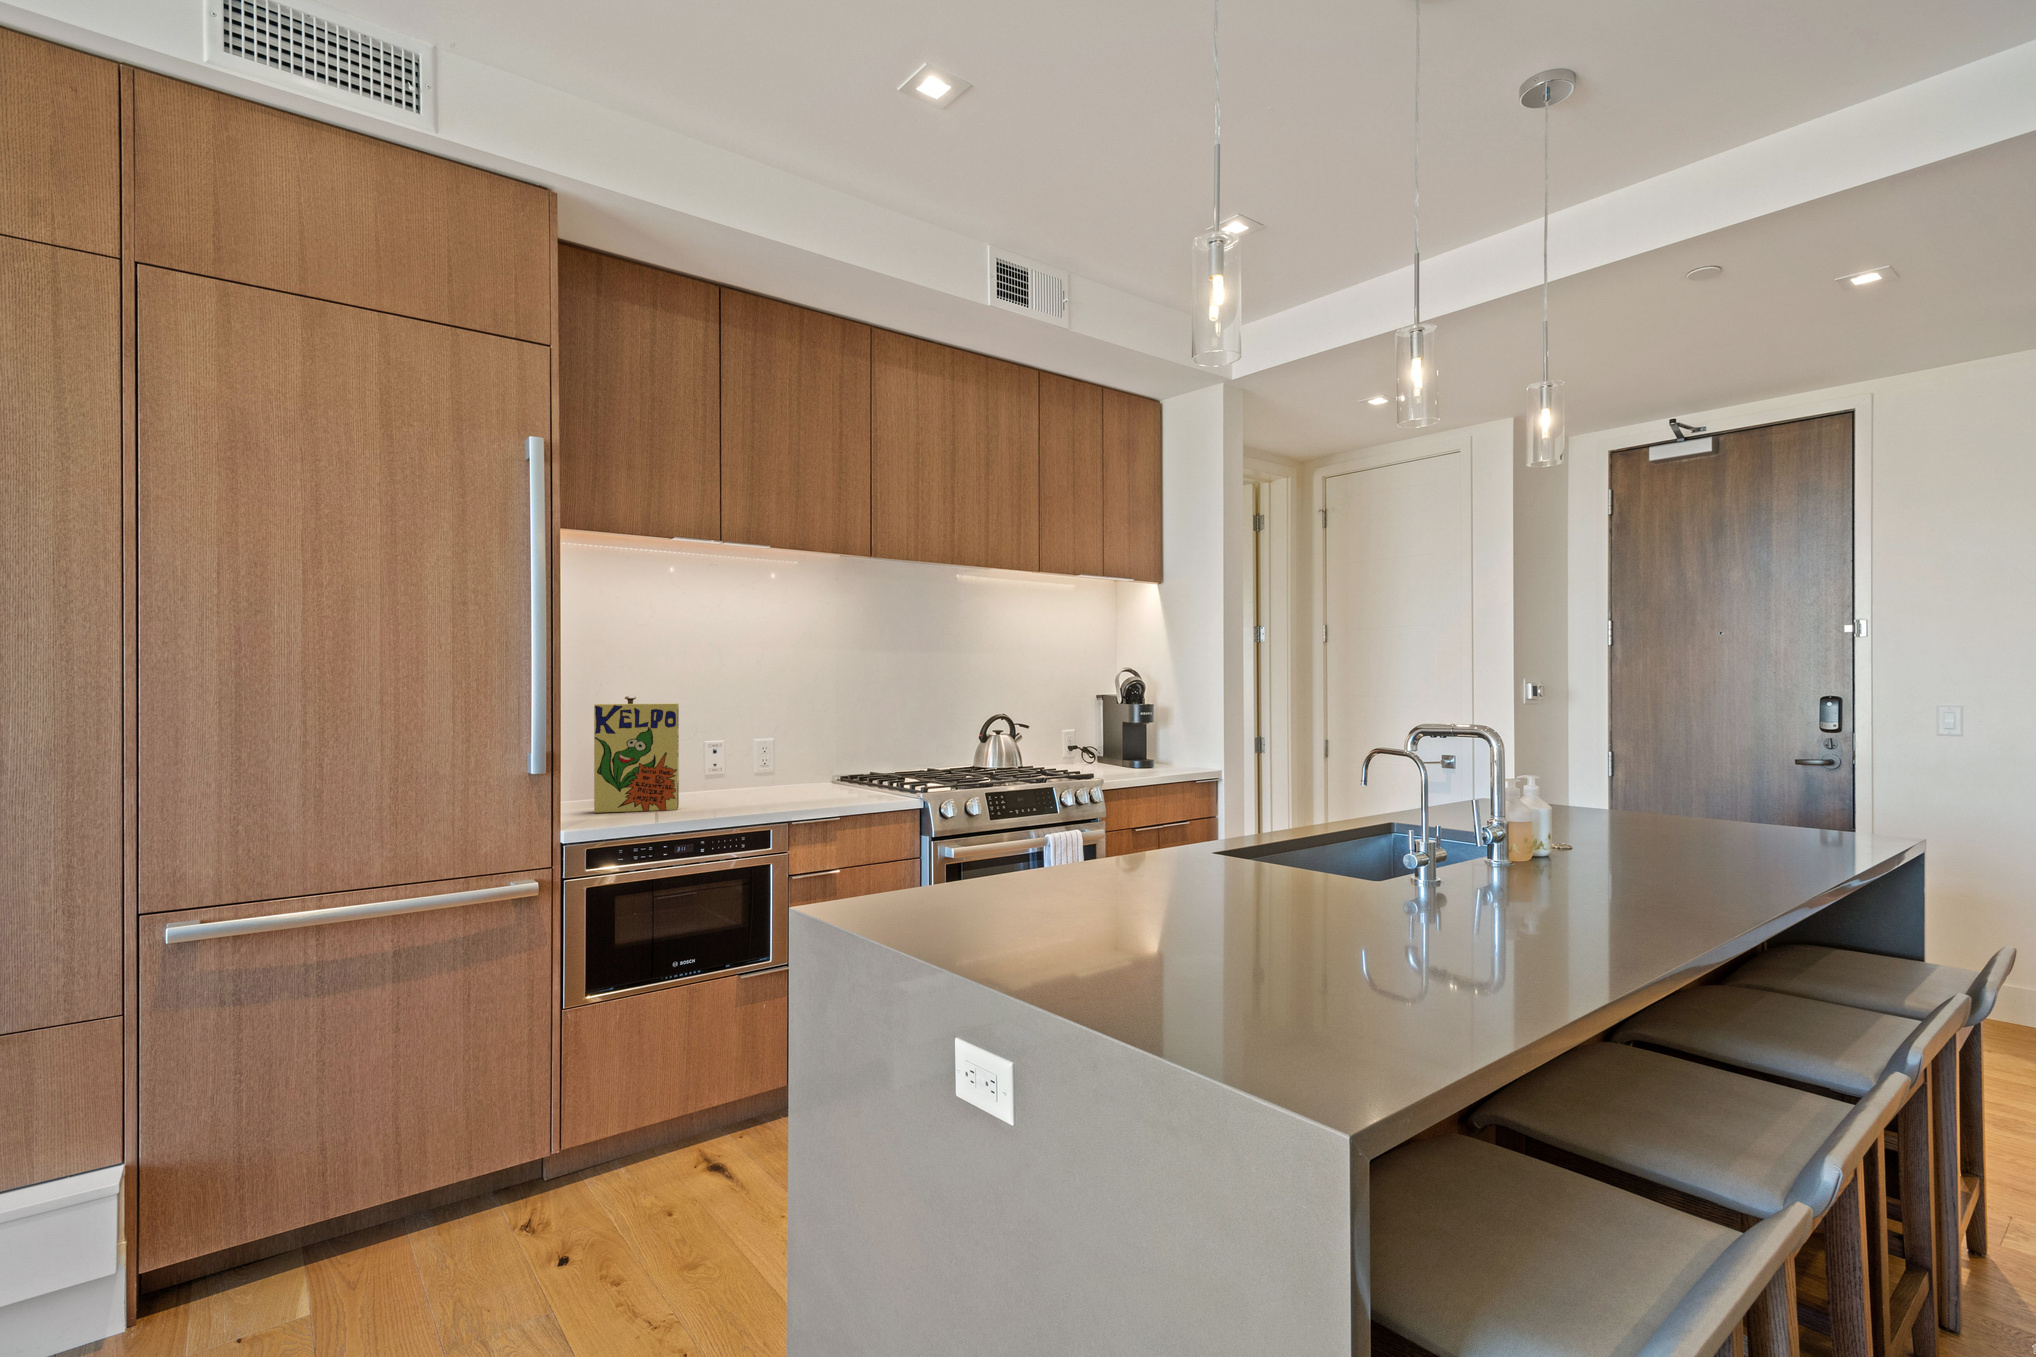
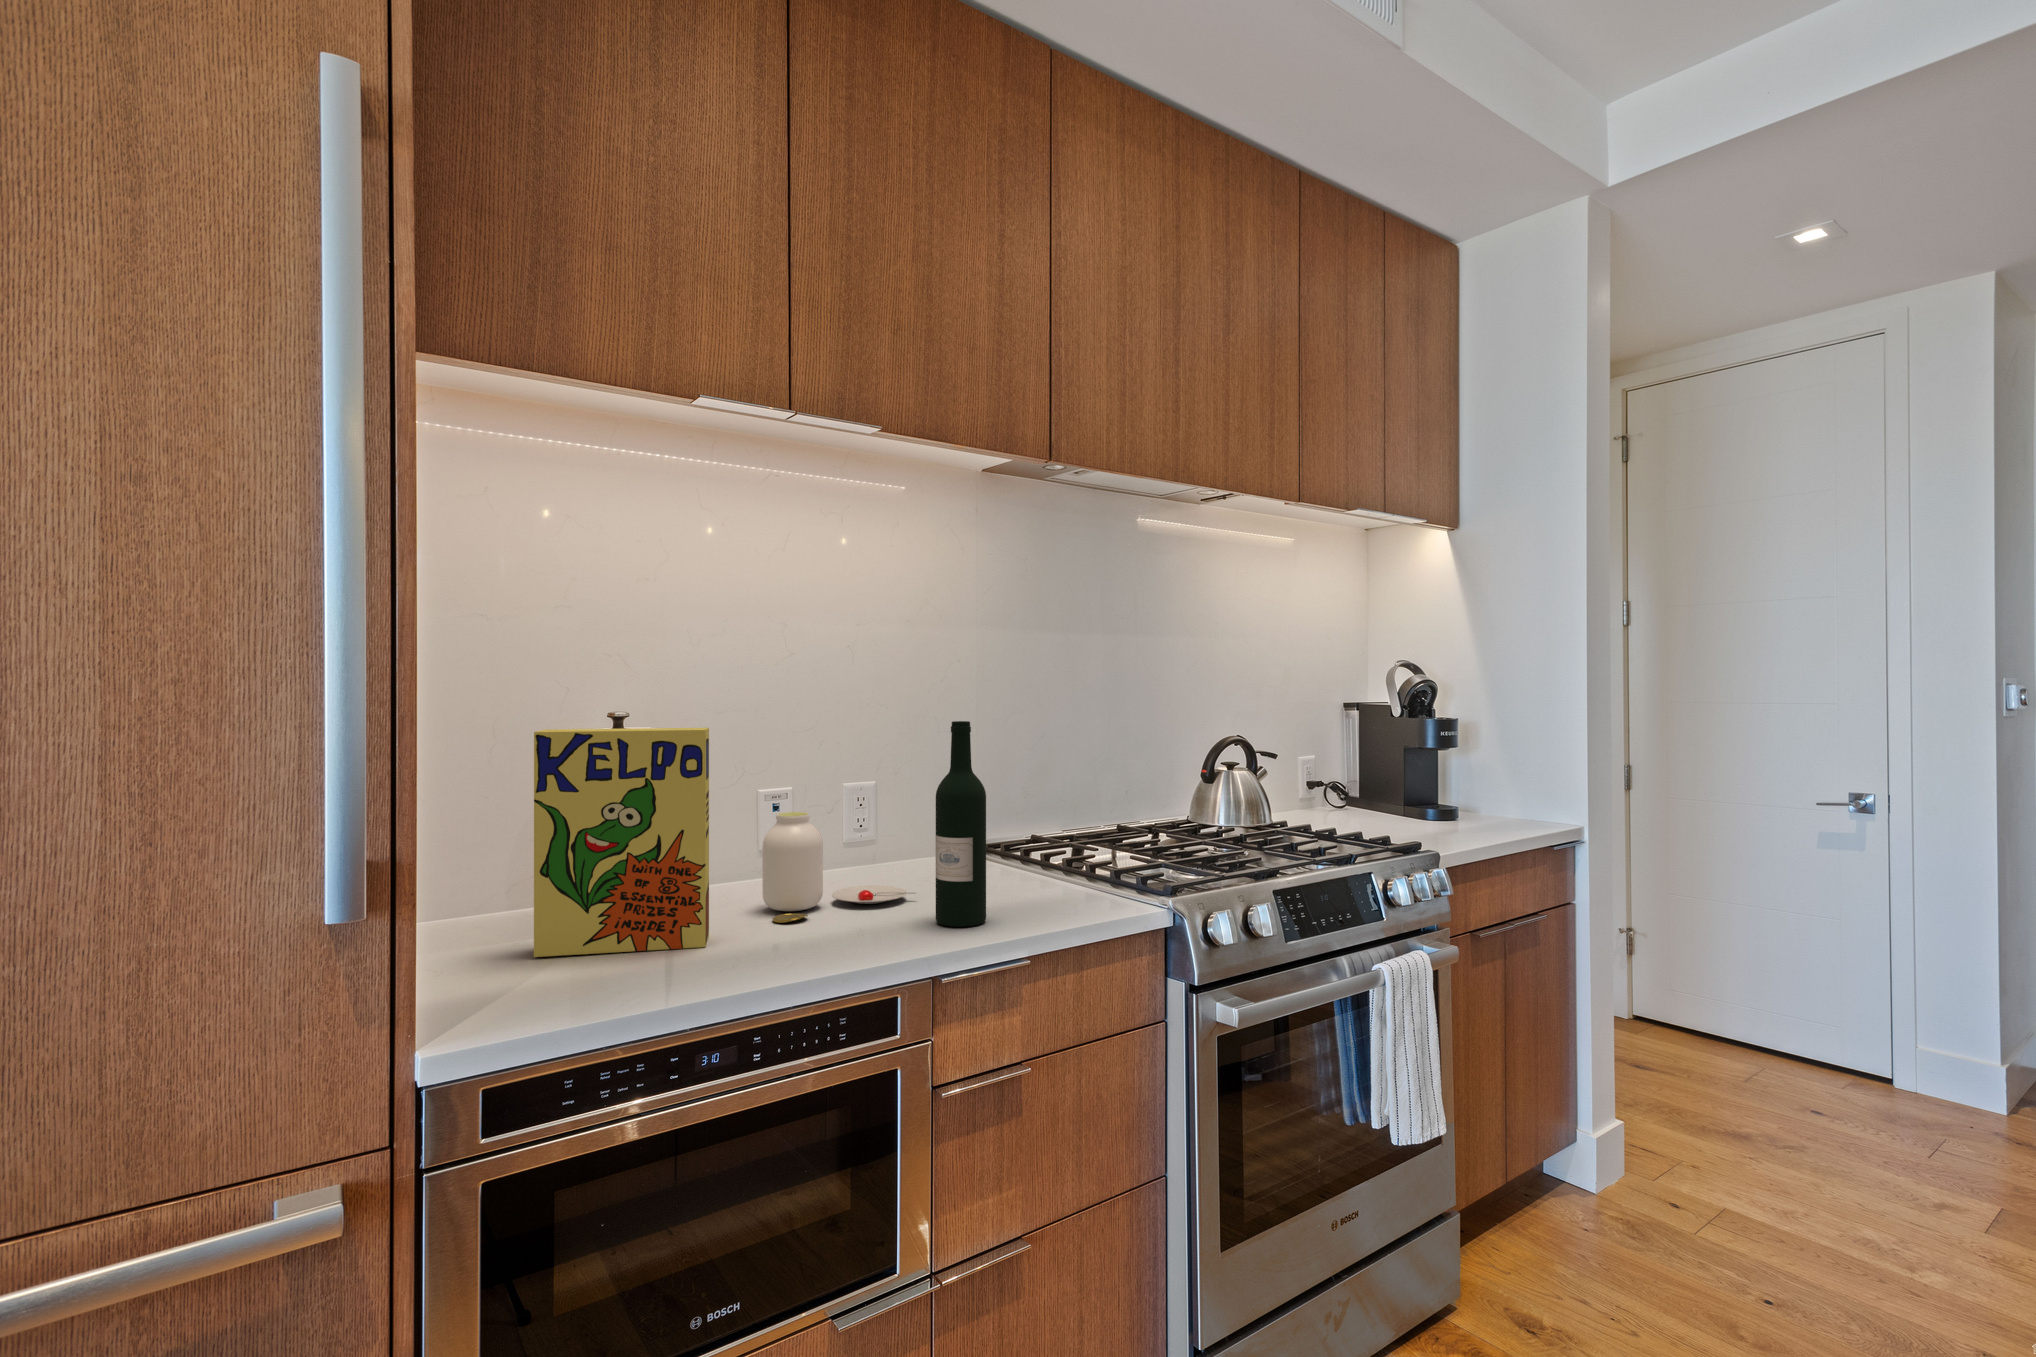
wine bottle: none [794,701,820,803] -> present [936,721,986,927]
jar: none [706,750,789,803] -> present [762,812,916,923]

